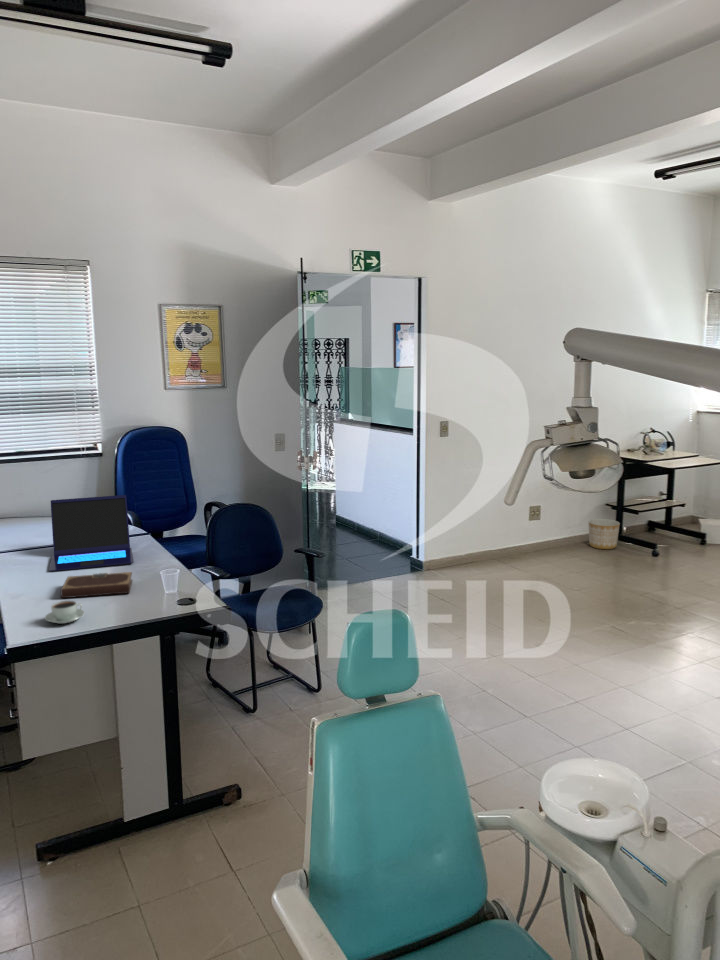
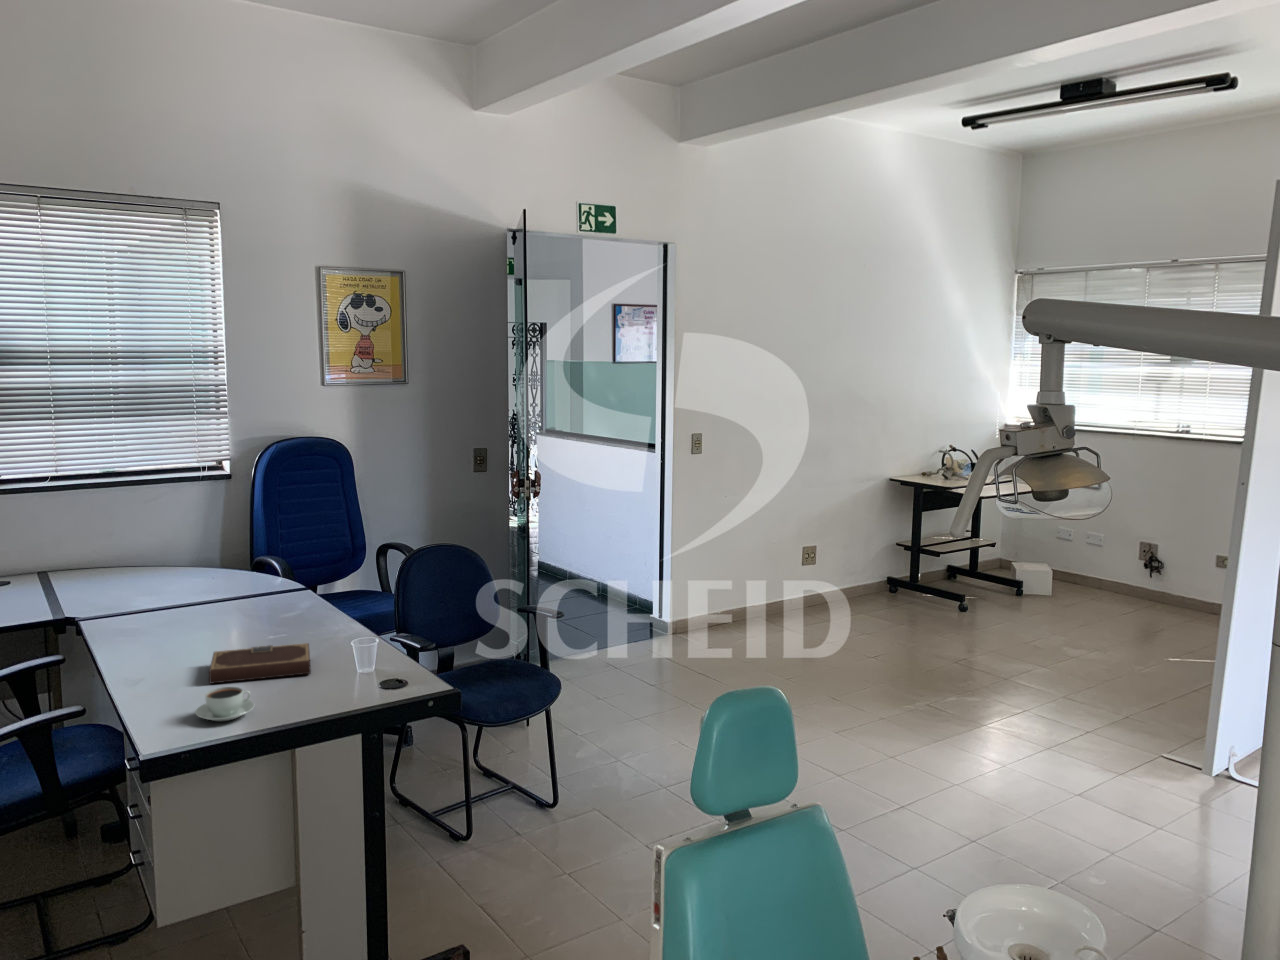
laptop: present [49,495,134,572] -> none [174,533,303,645]
planter: present [589,519,620,549] -> none [877,564,917,604]

